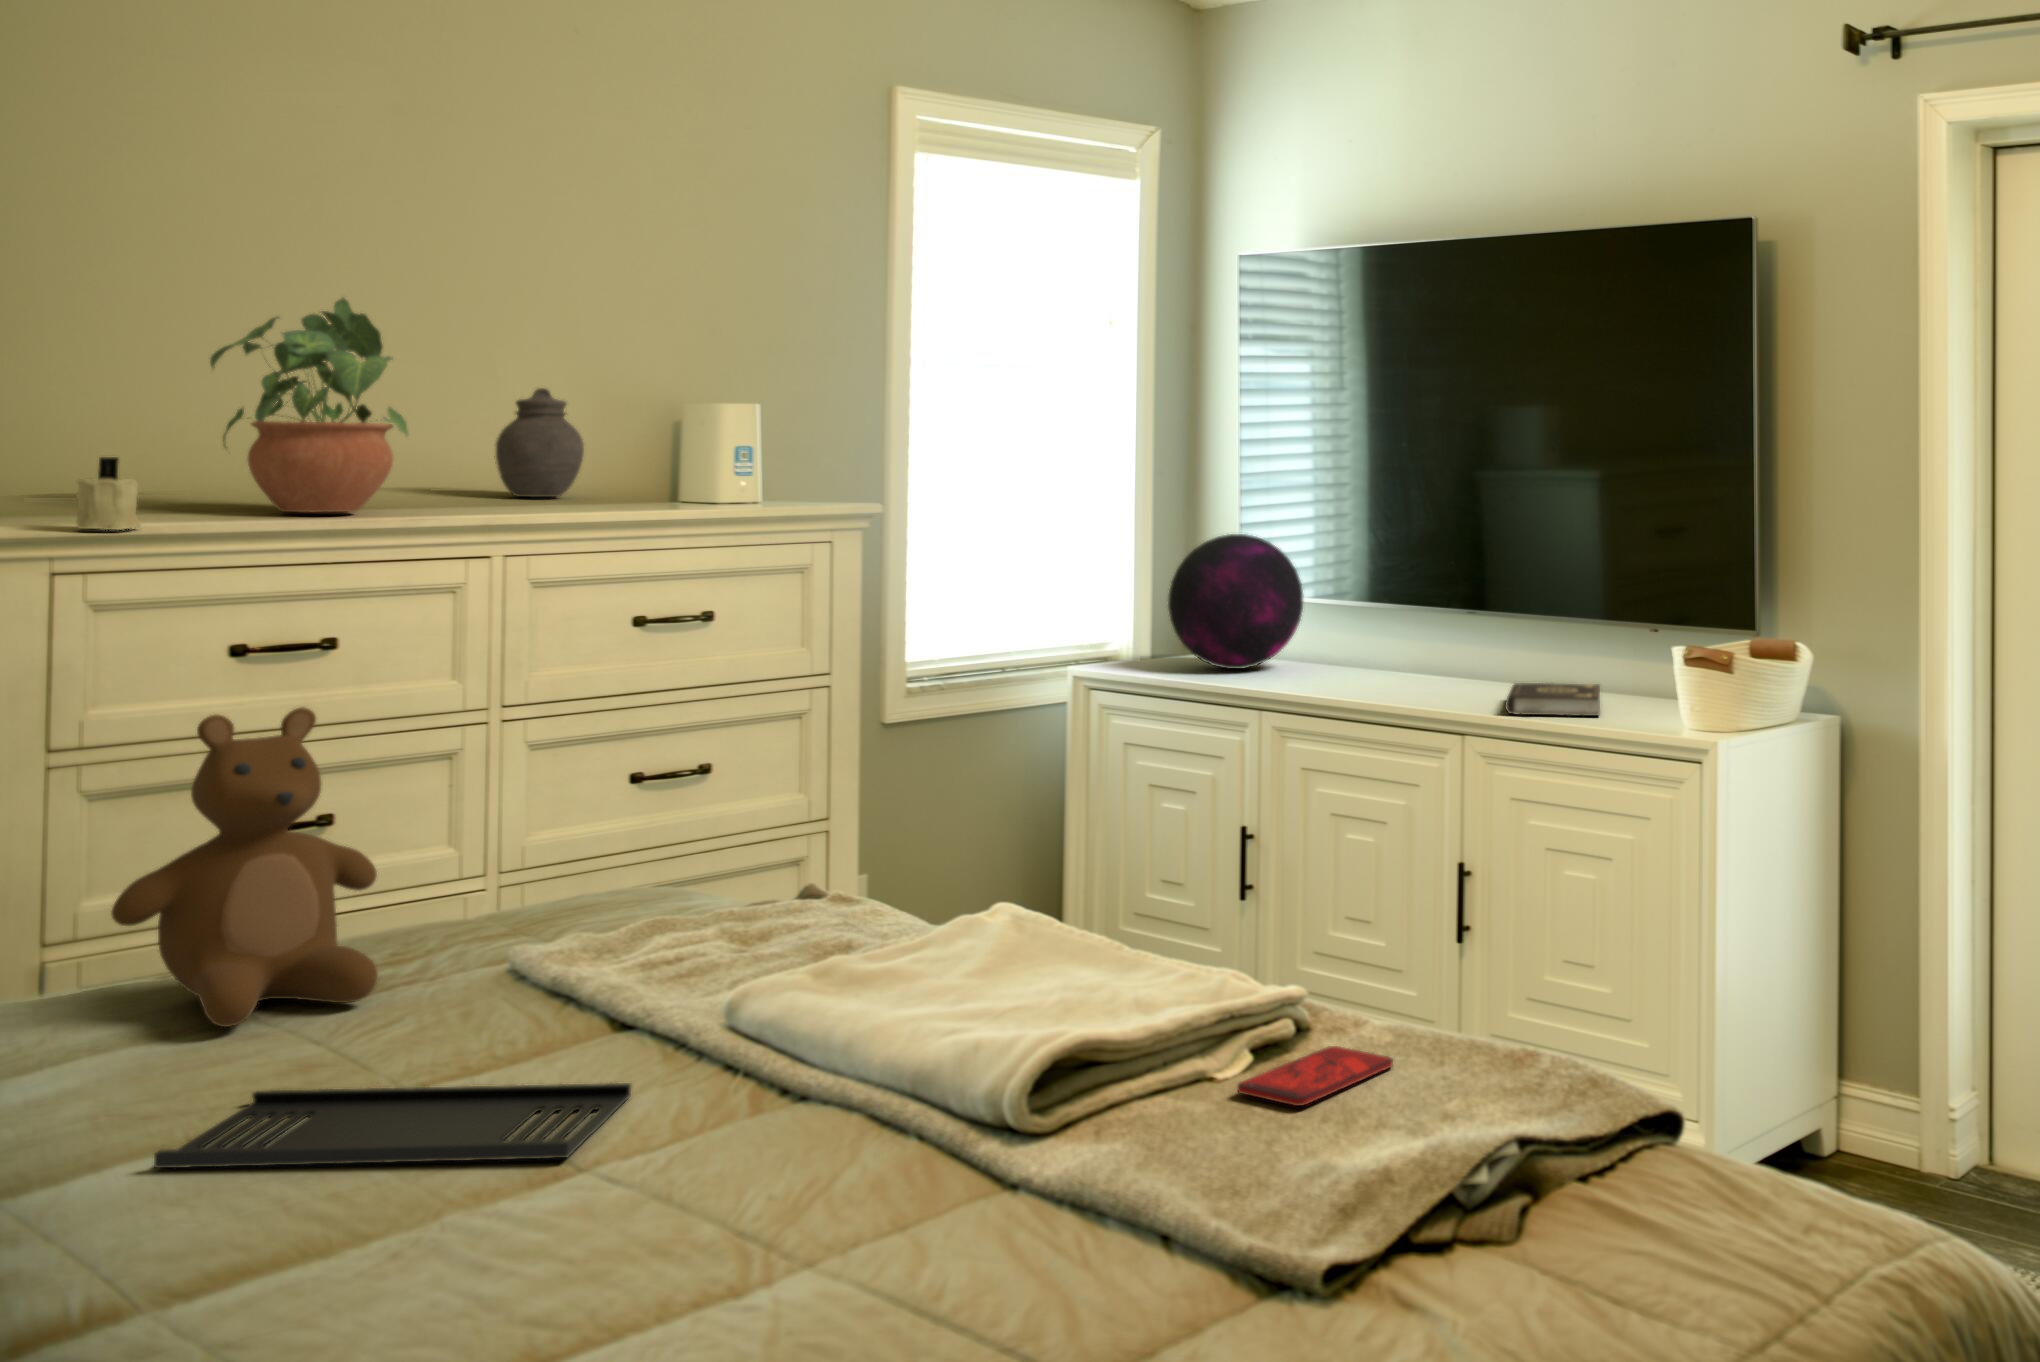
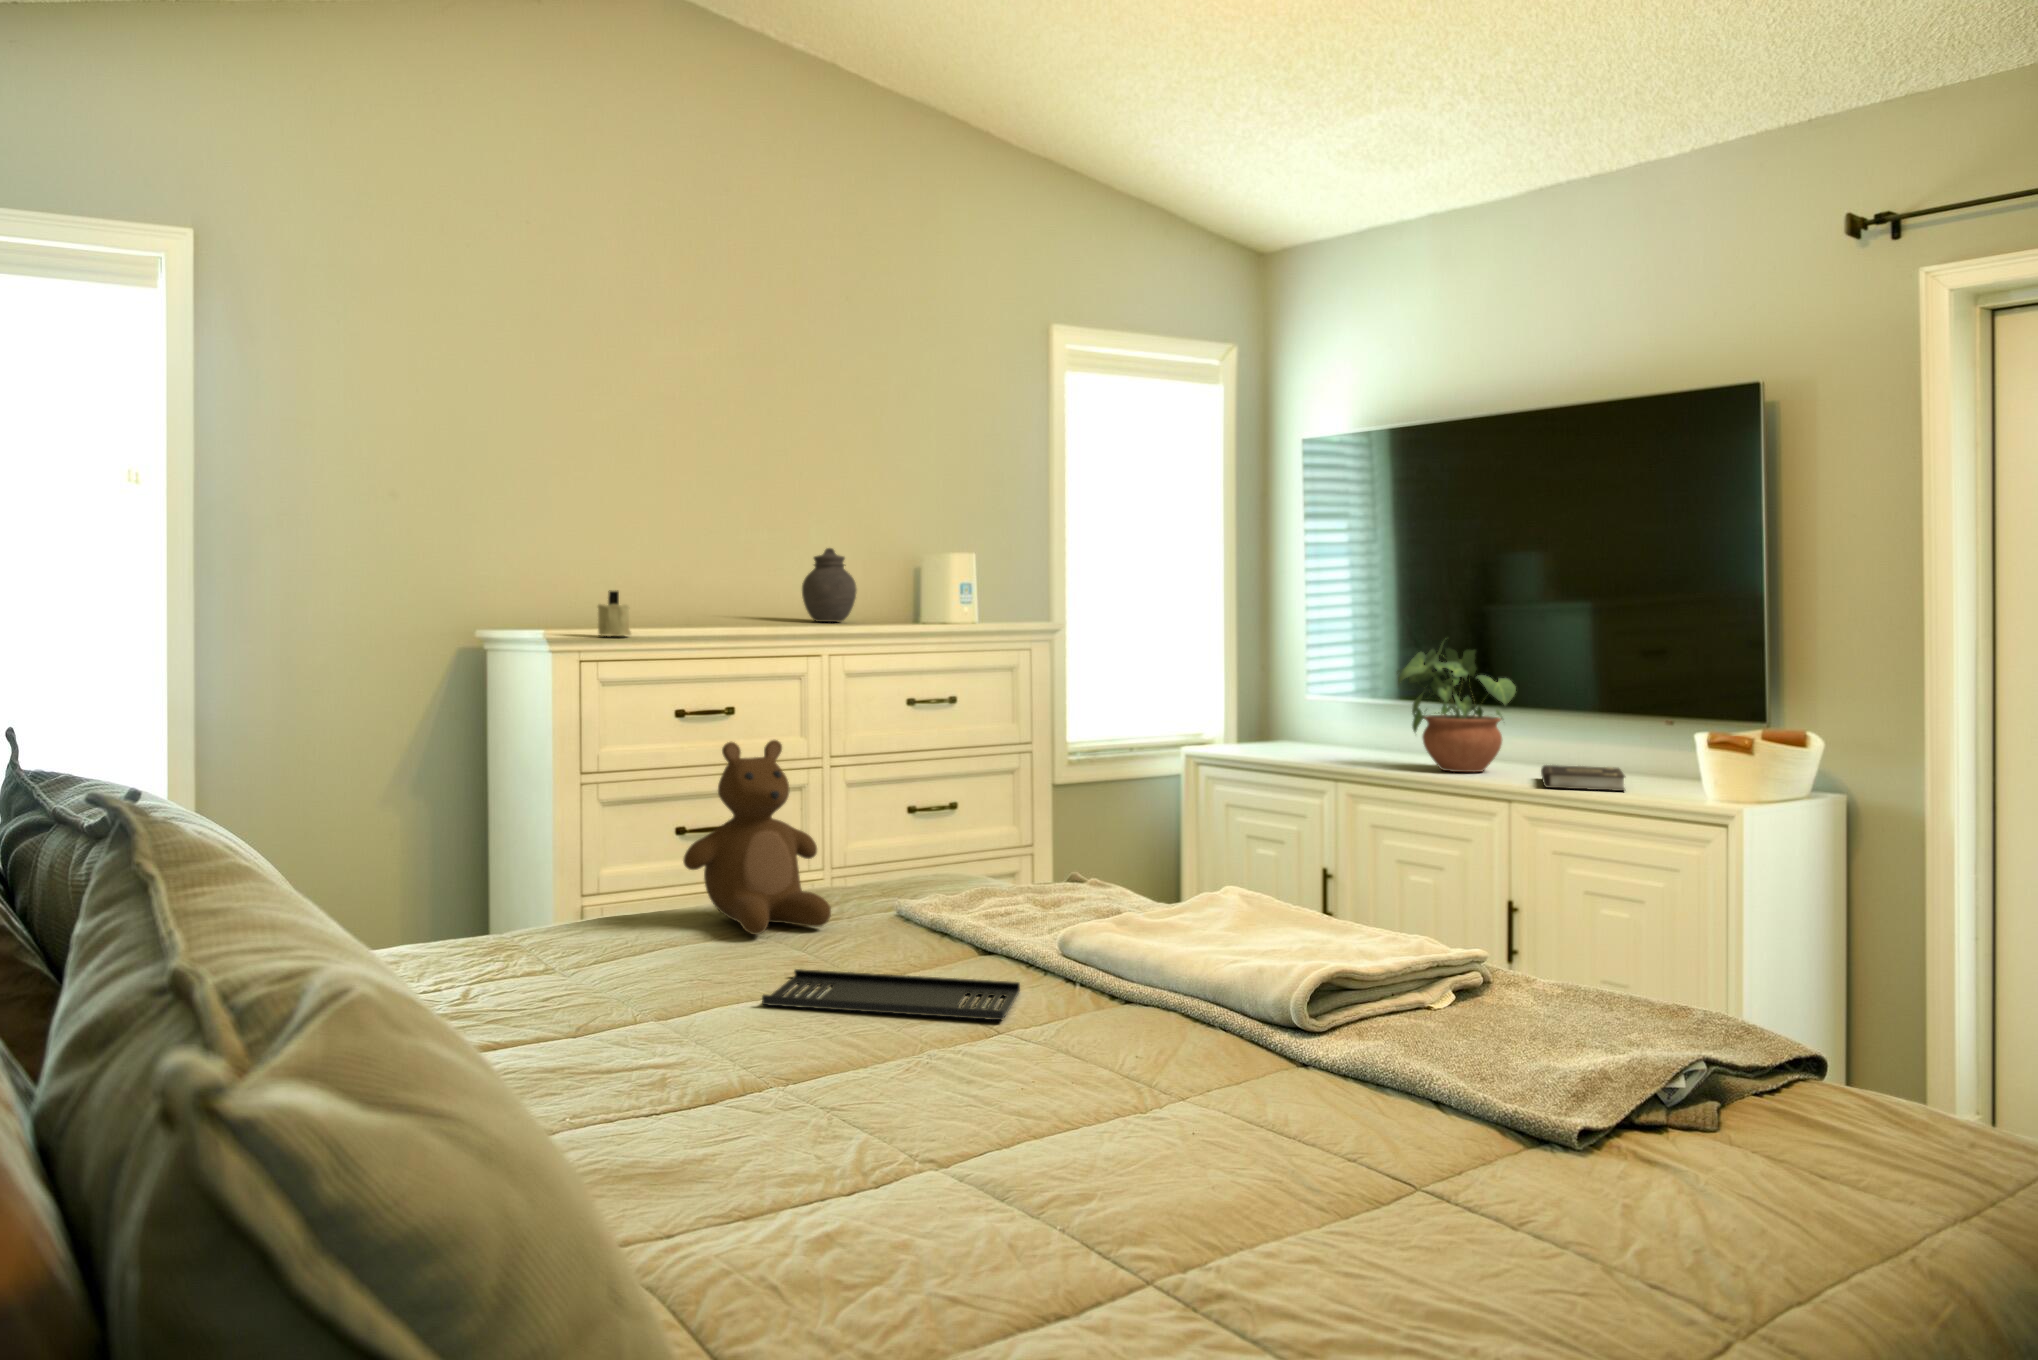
potted plant: present [210,297,408,512] -> present [1397,642,1516,772]
decorative orb: present [1168,534,1303,669] -> none [1248,651,1354,753]
smartphone: present [1237,1046,1393,1106] -> none [1454,995,1567,1029]

